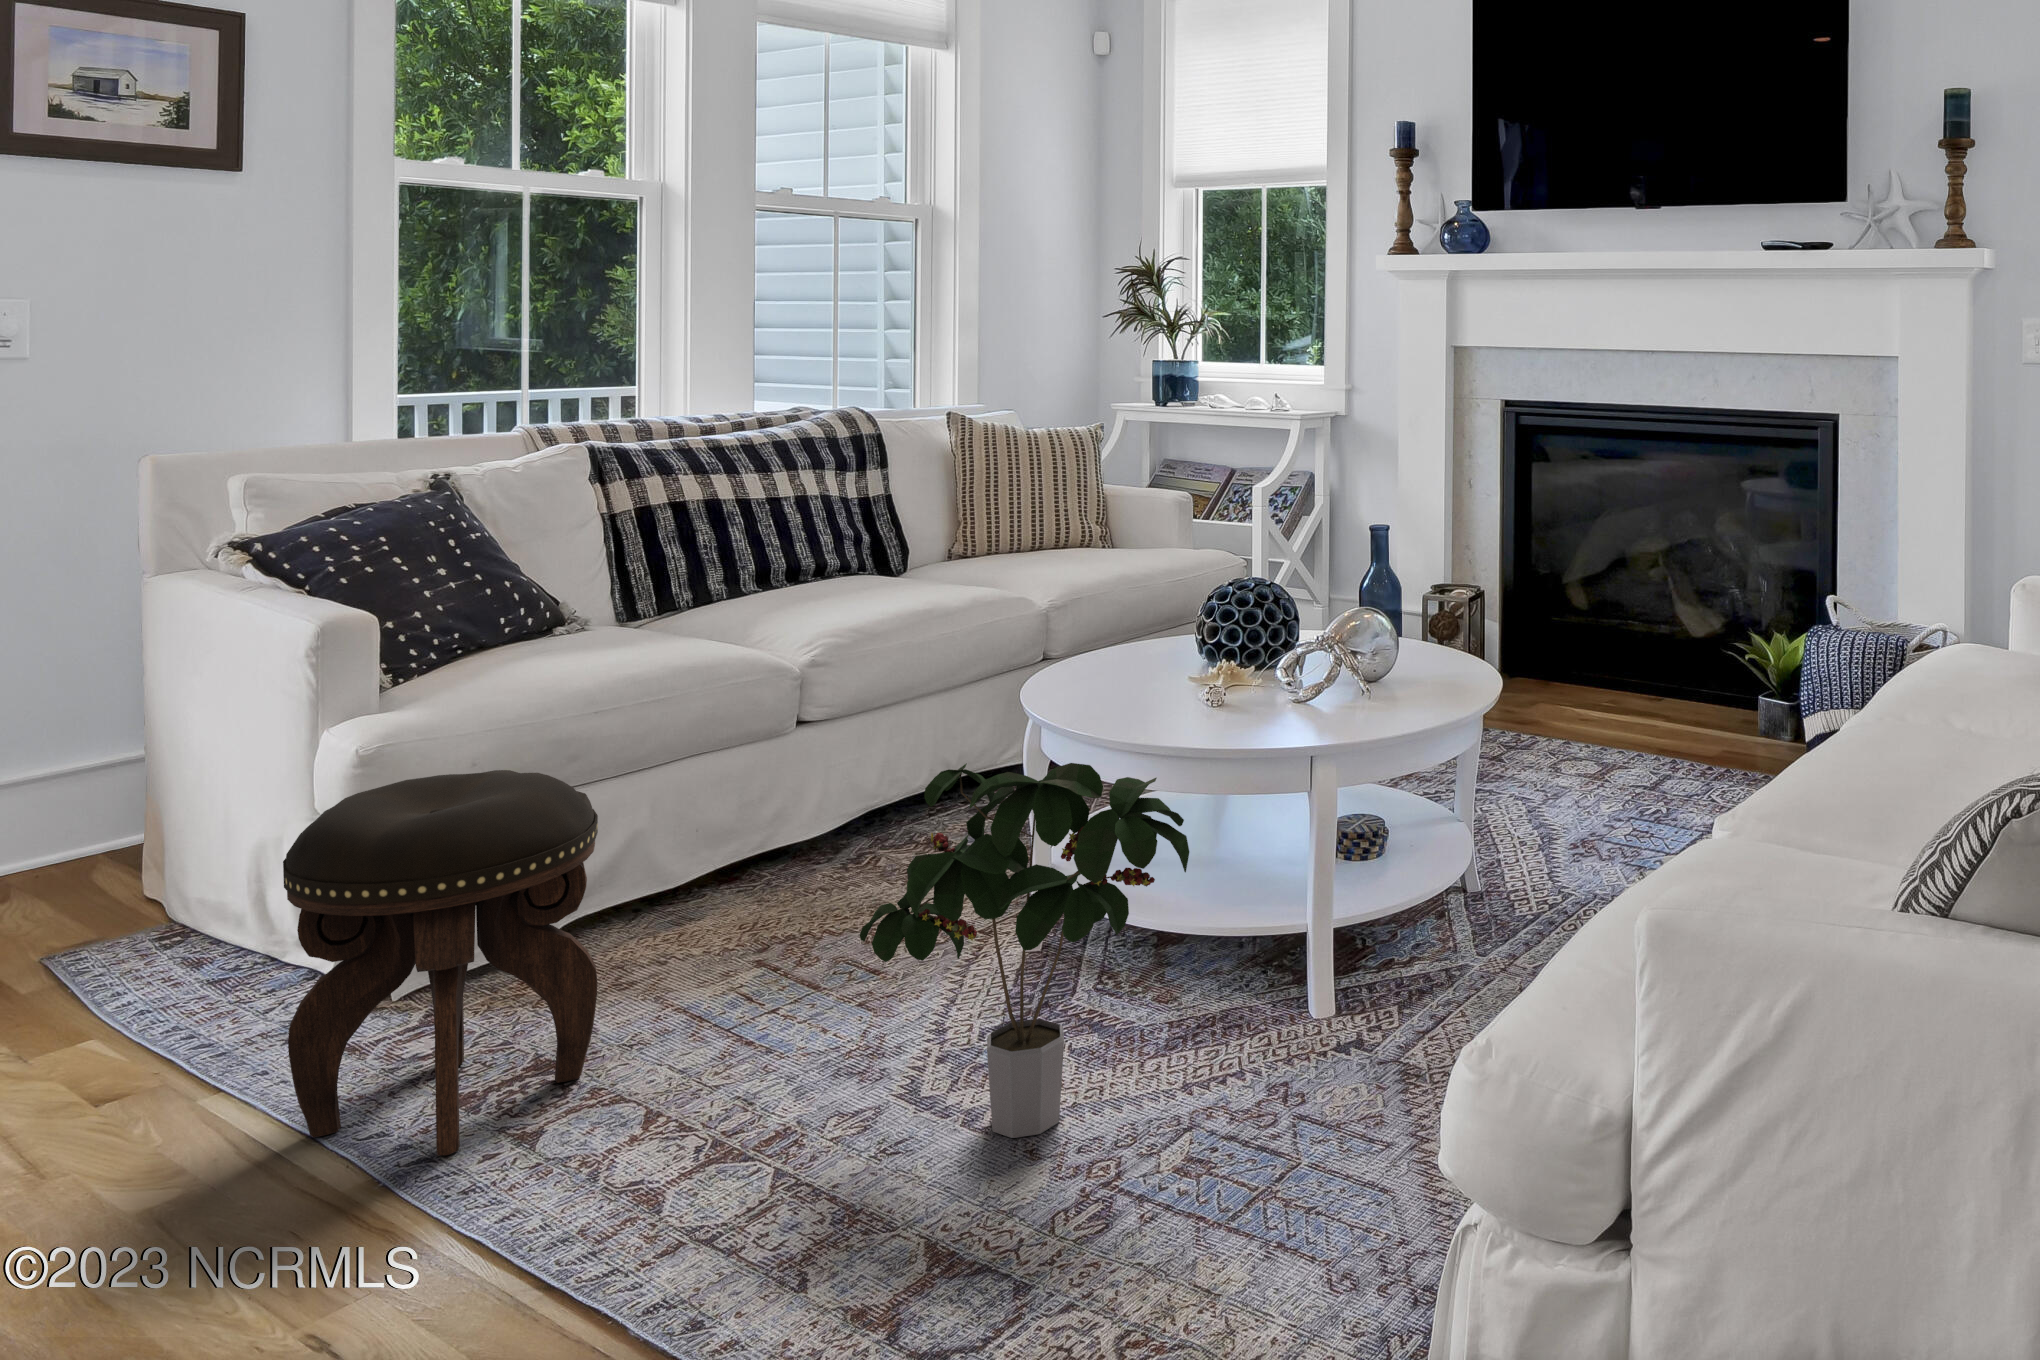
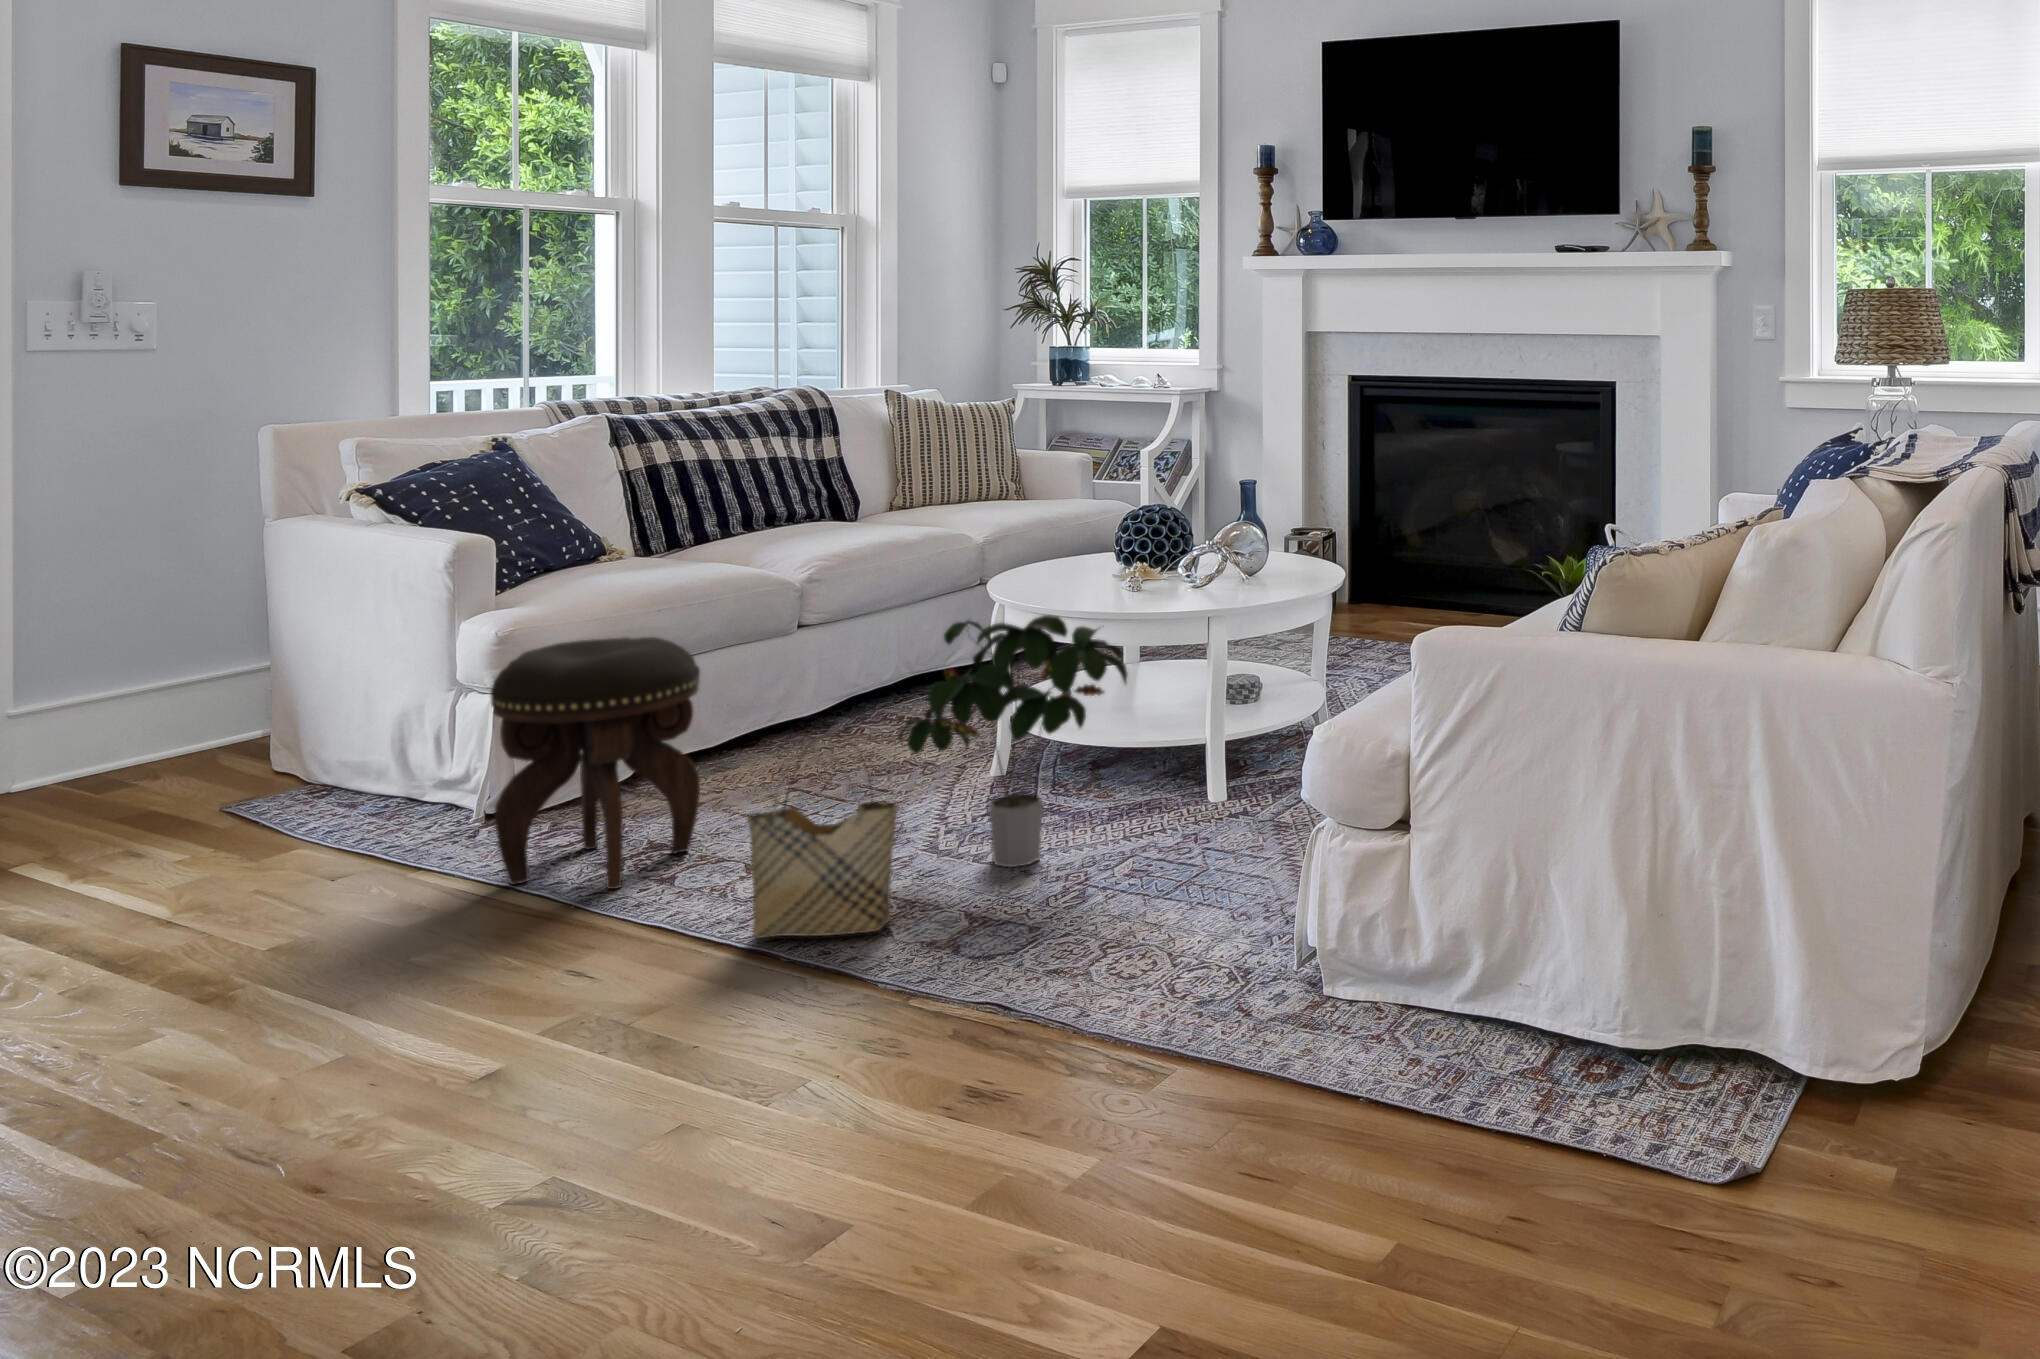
woven basket: none [587,959,825,1292] -> present [747,734,898,938]

